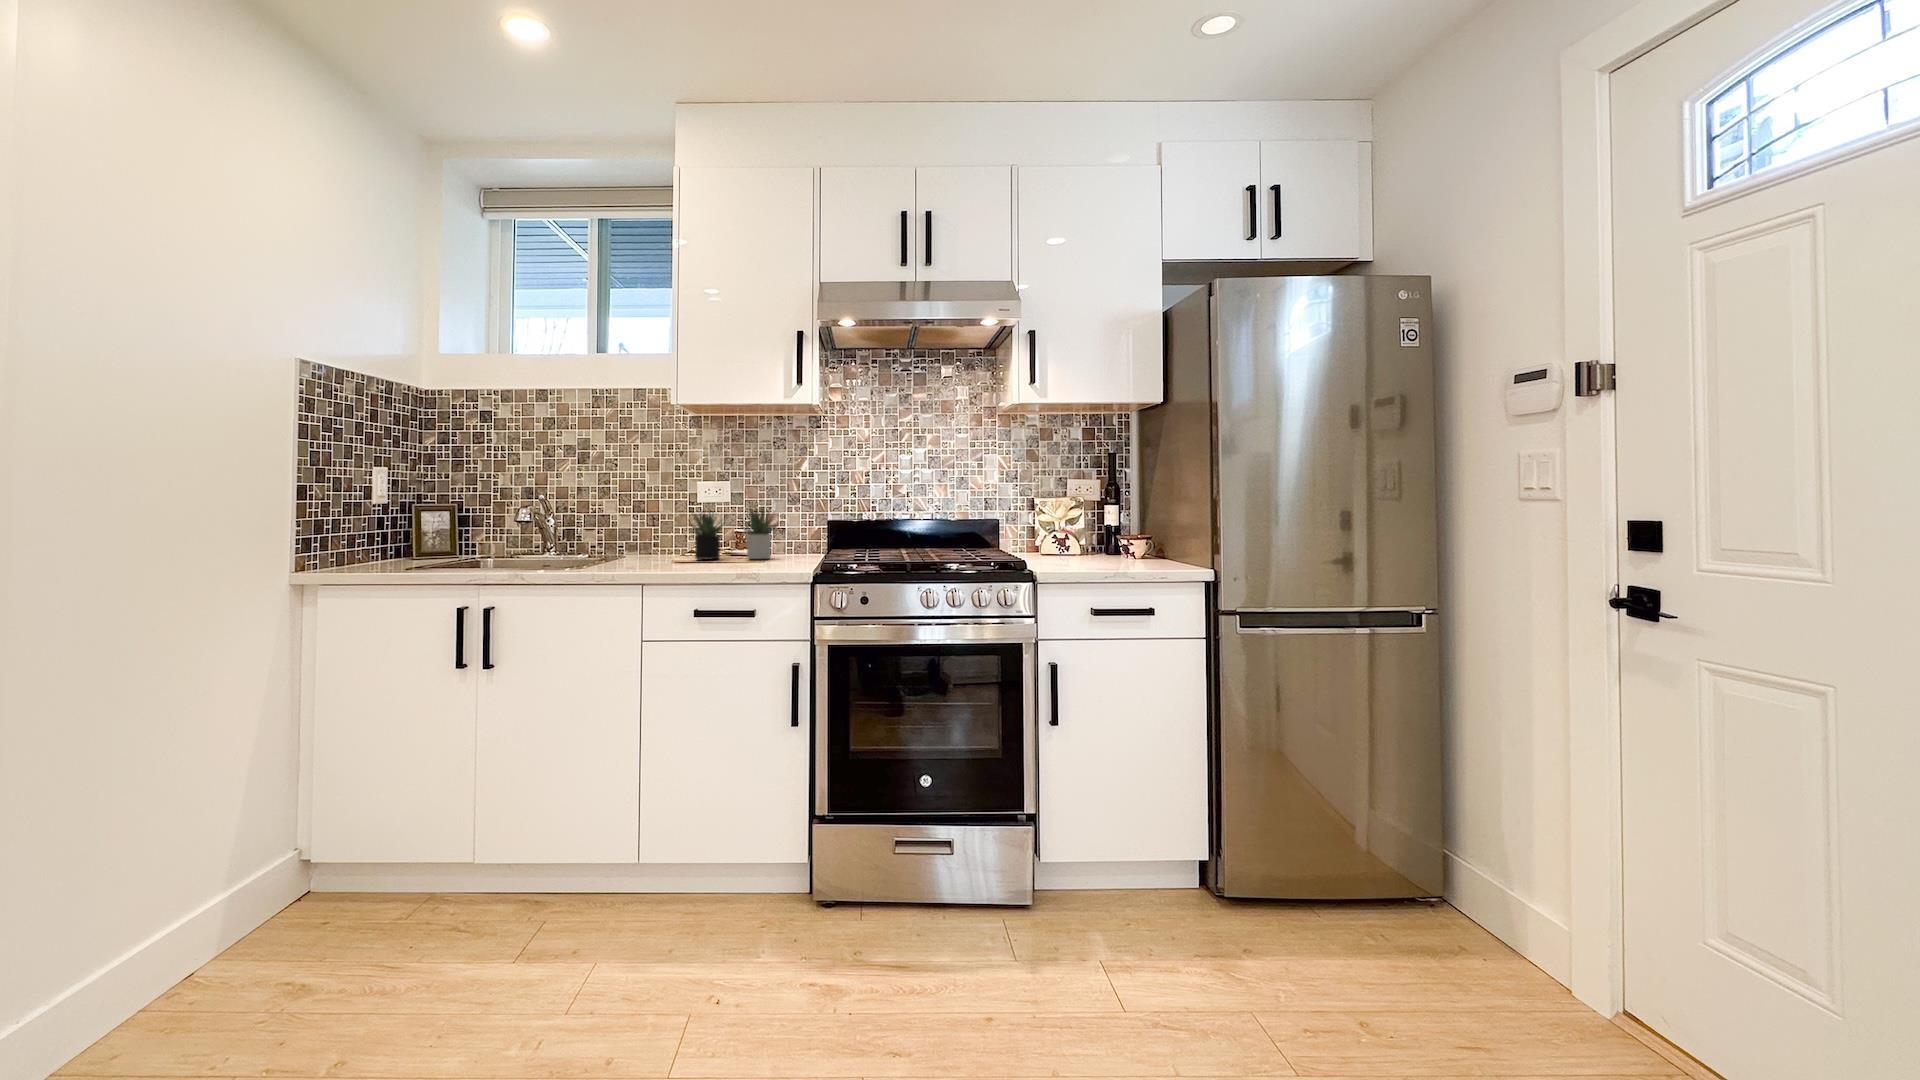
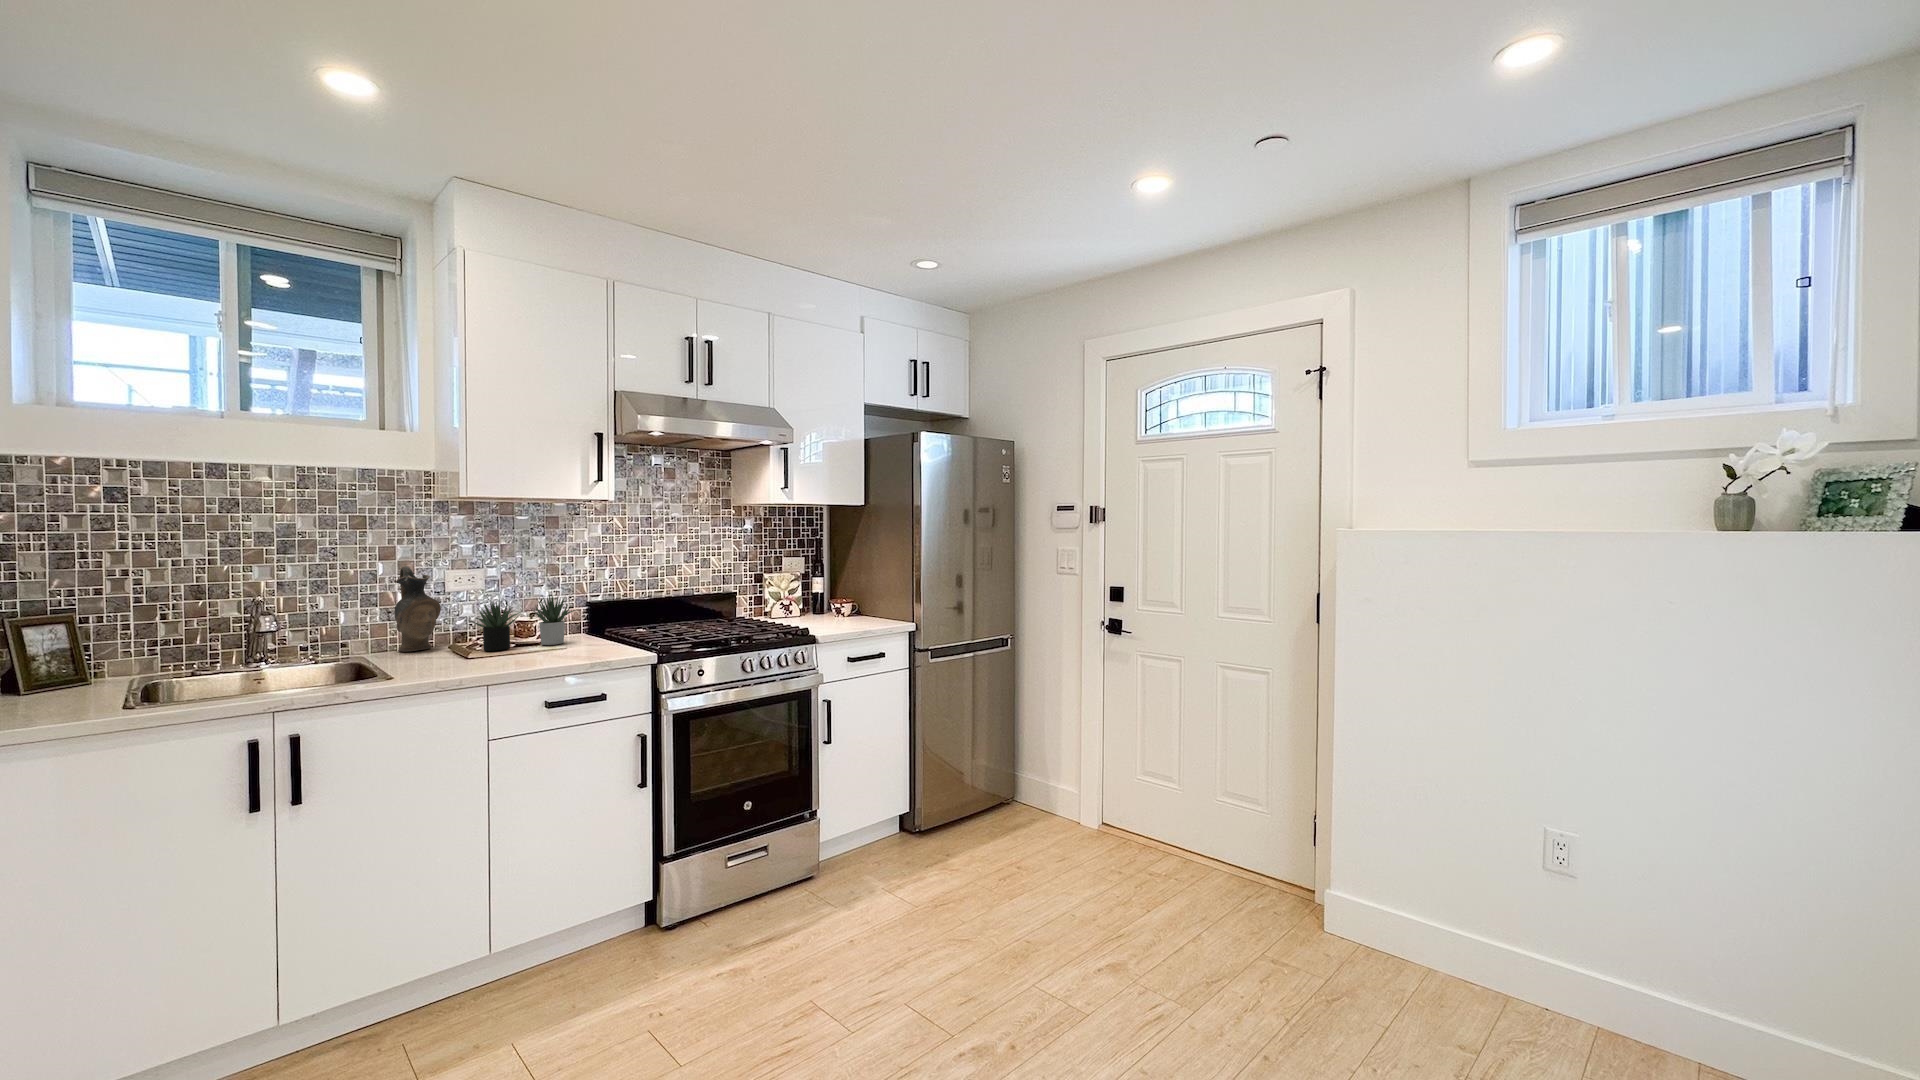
ceramic pitcher: none [643,473,680,556] -> present [395,566,441,652]

